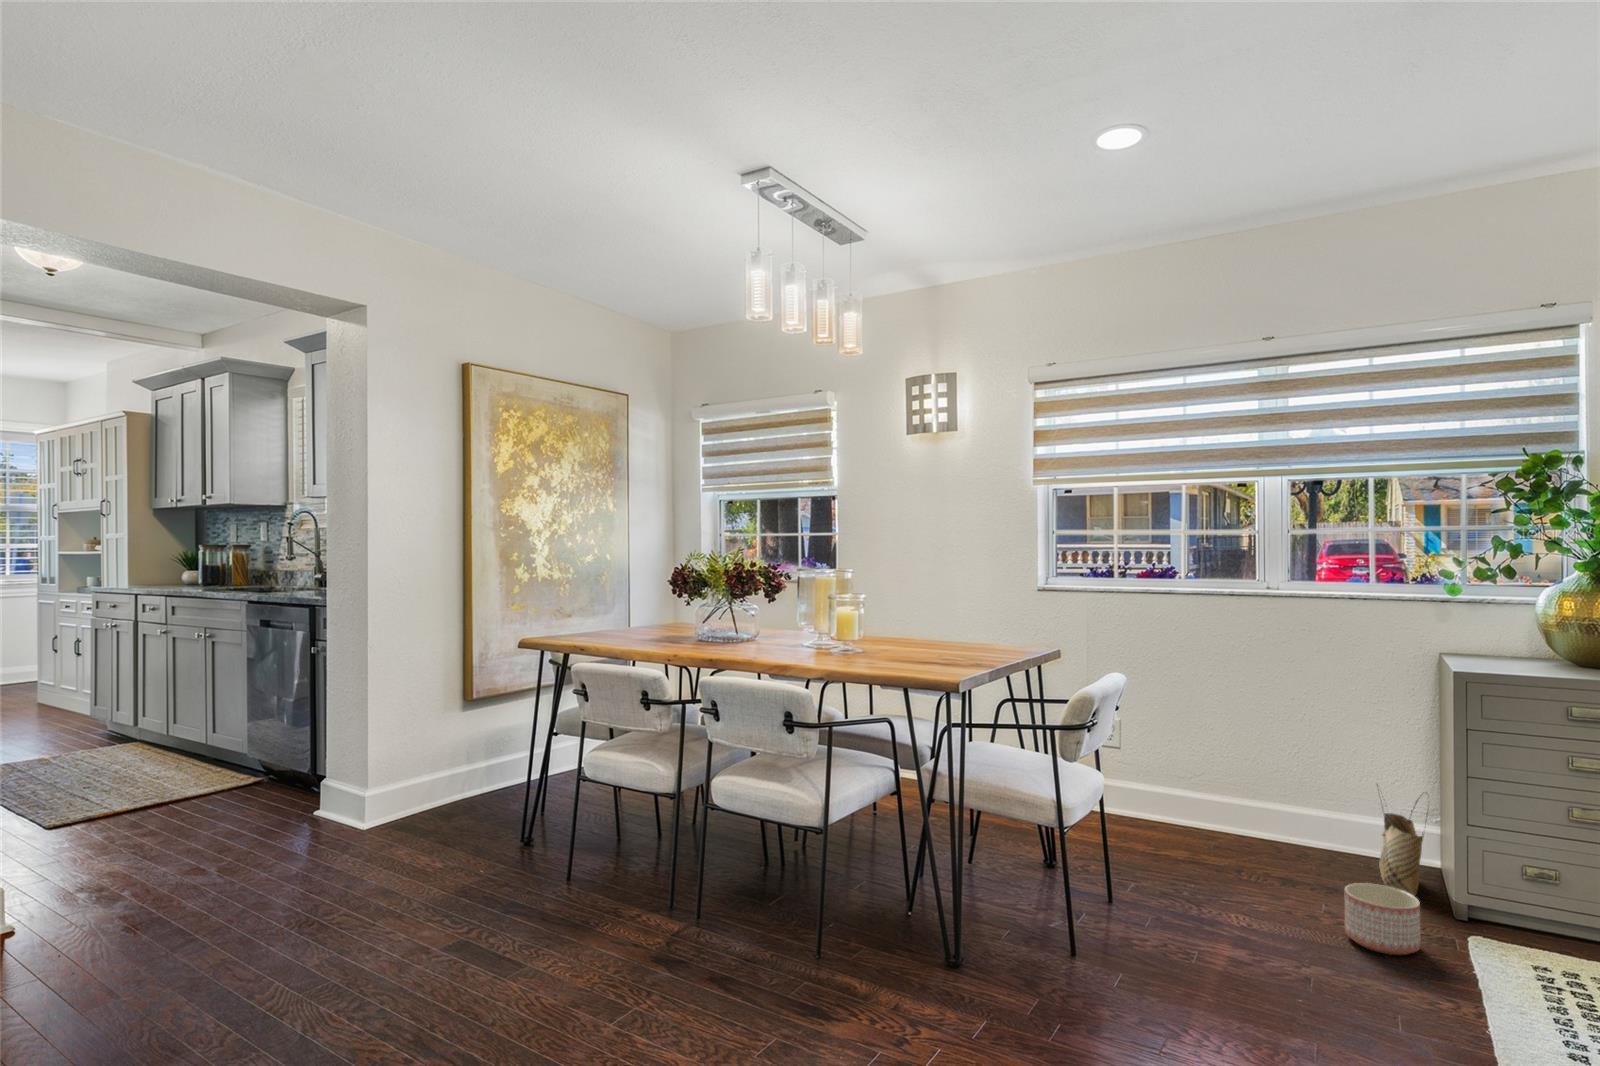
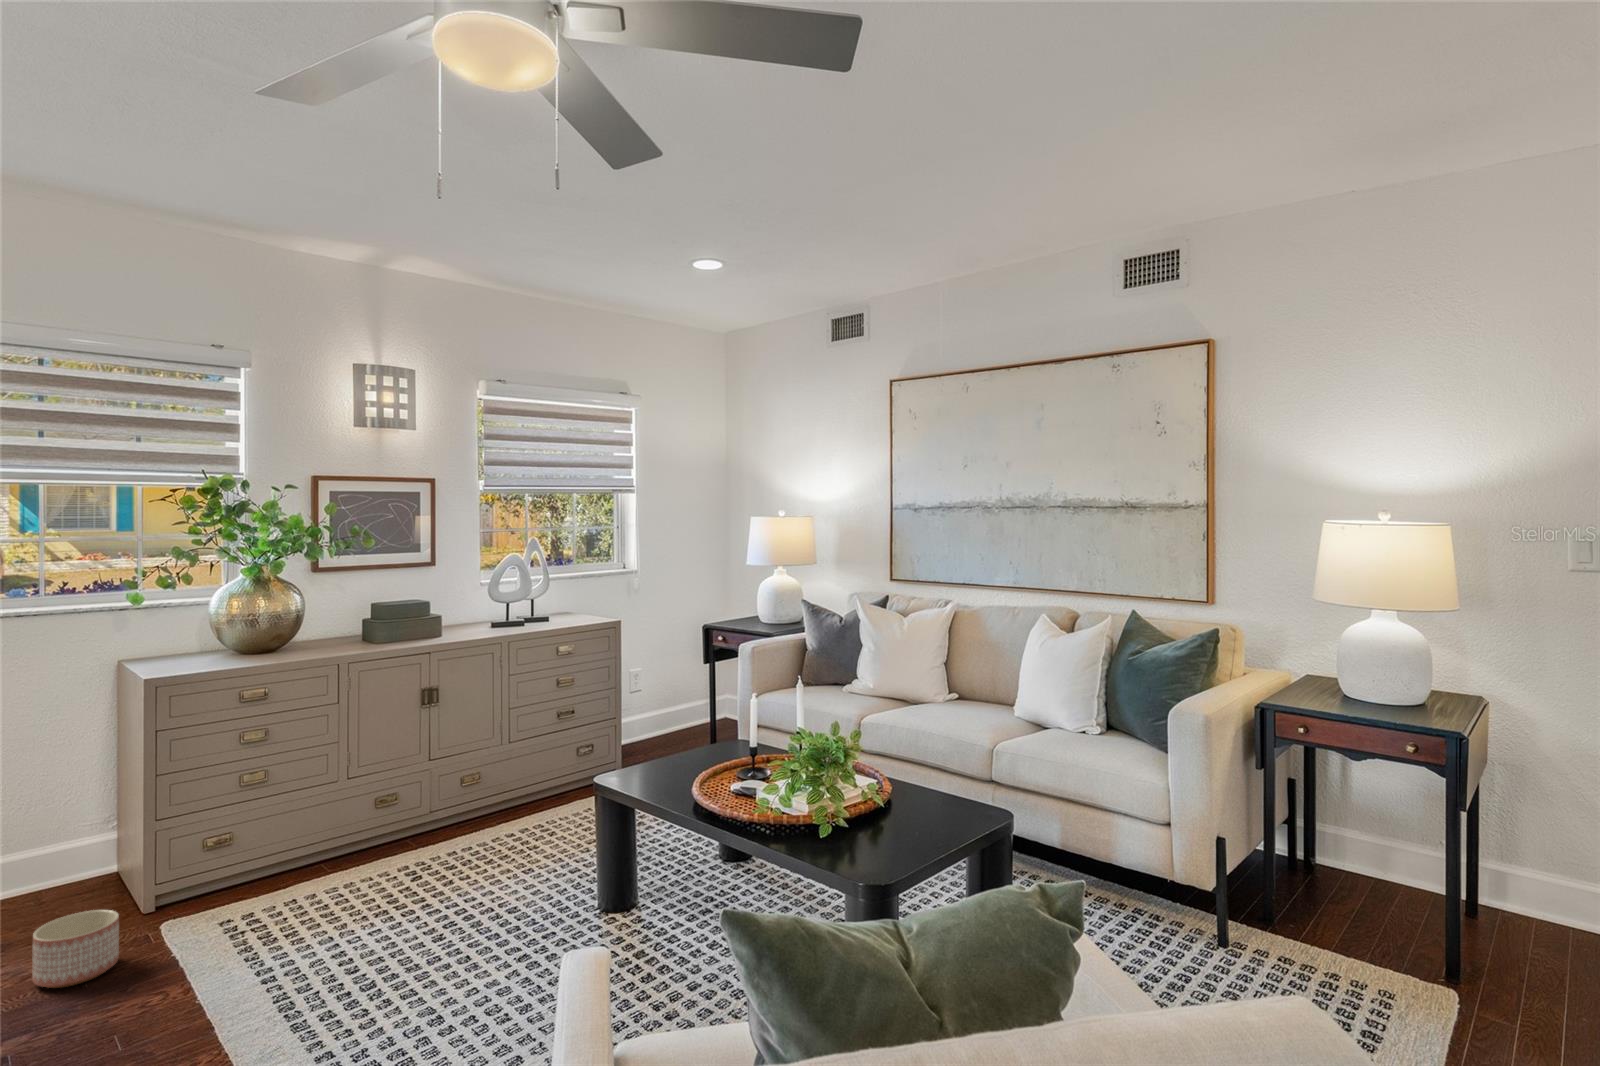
woven basket: present [1378,793,1424,896] -> none [53,801,113,914]

